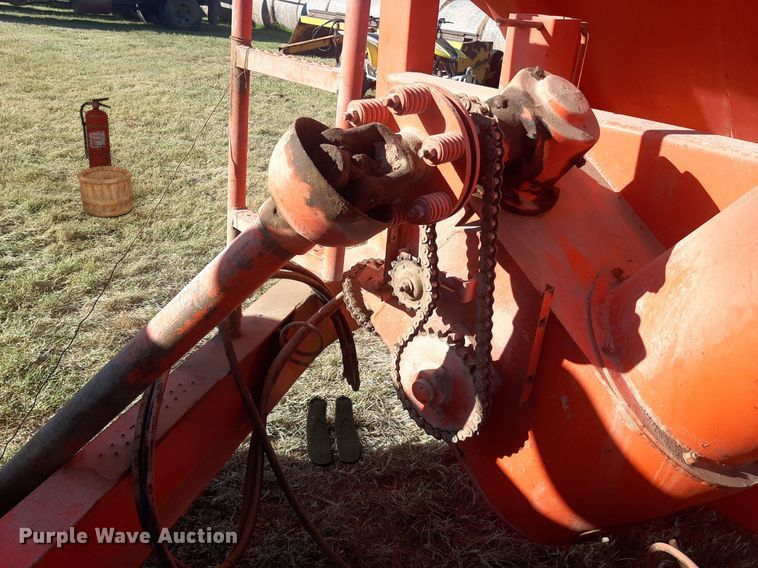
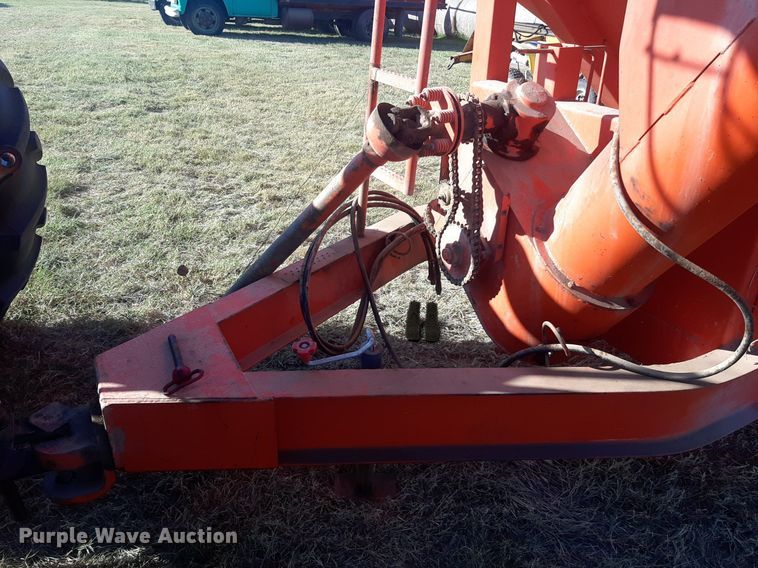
fire extinguisher: present [80,97,112,168] -> none [283,101,305,159]
wooden bucket: present [77,166,133,217] -> none [278,151,315,187]

